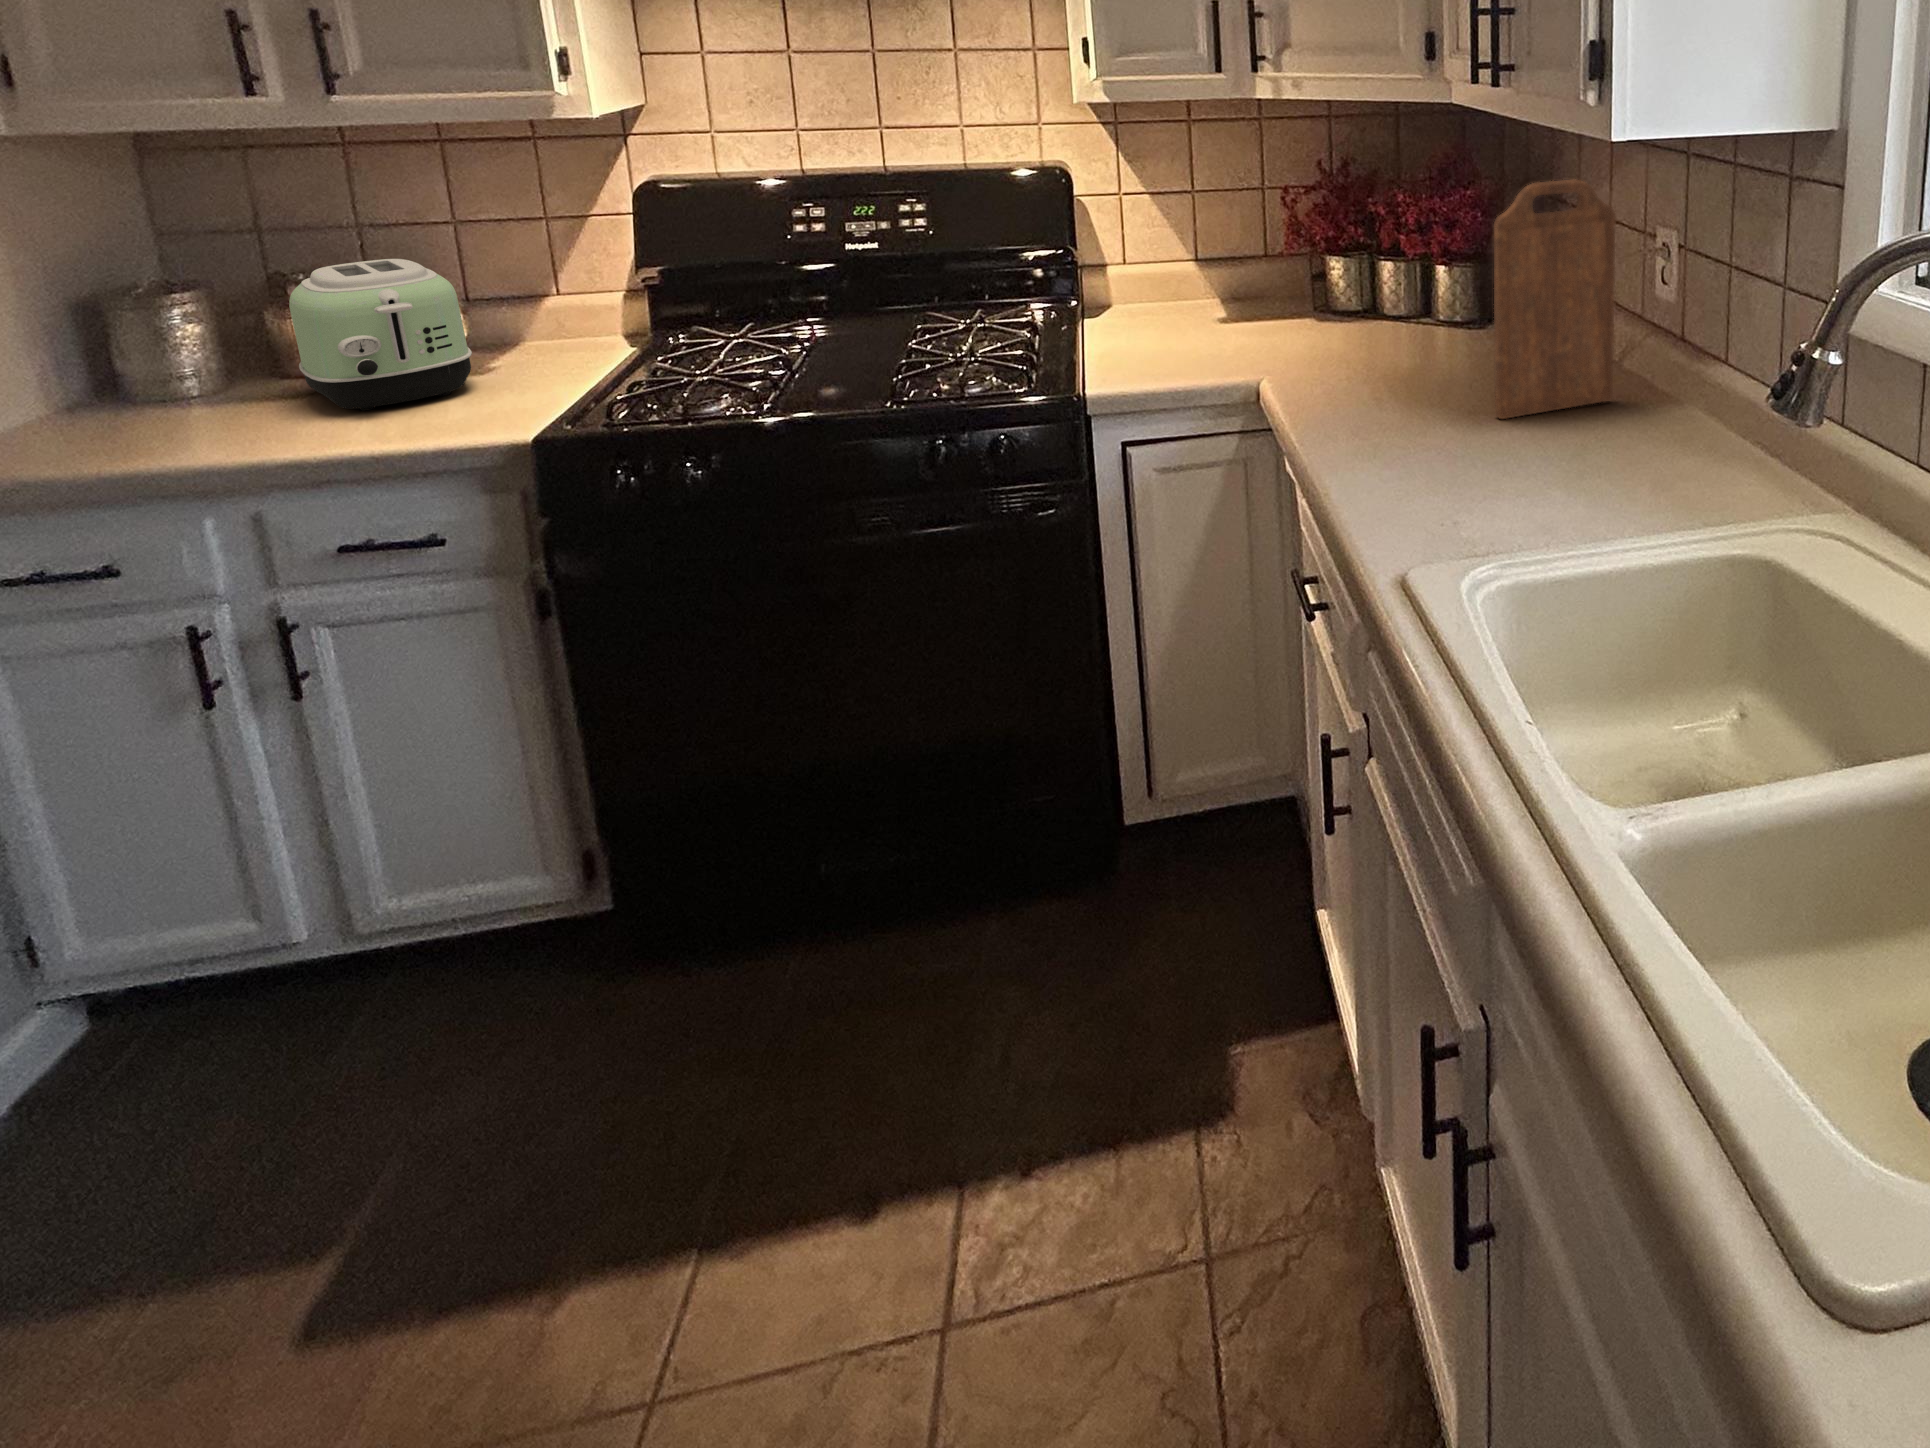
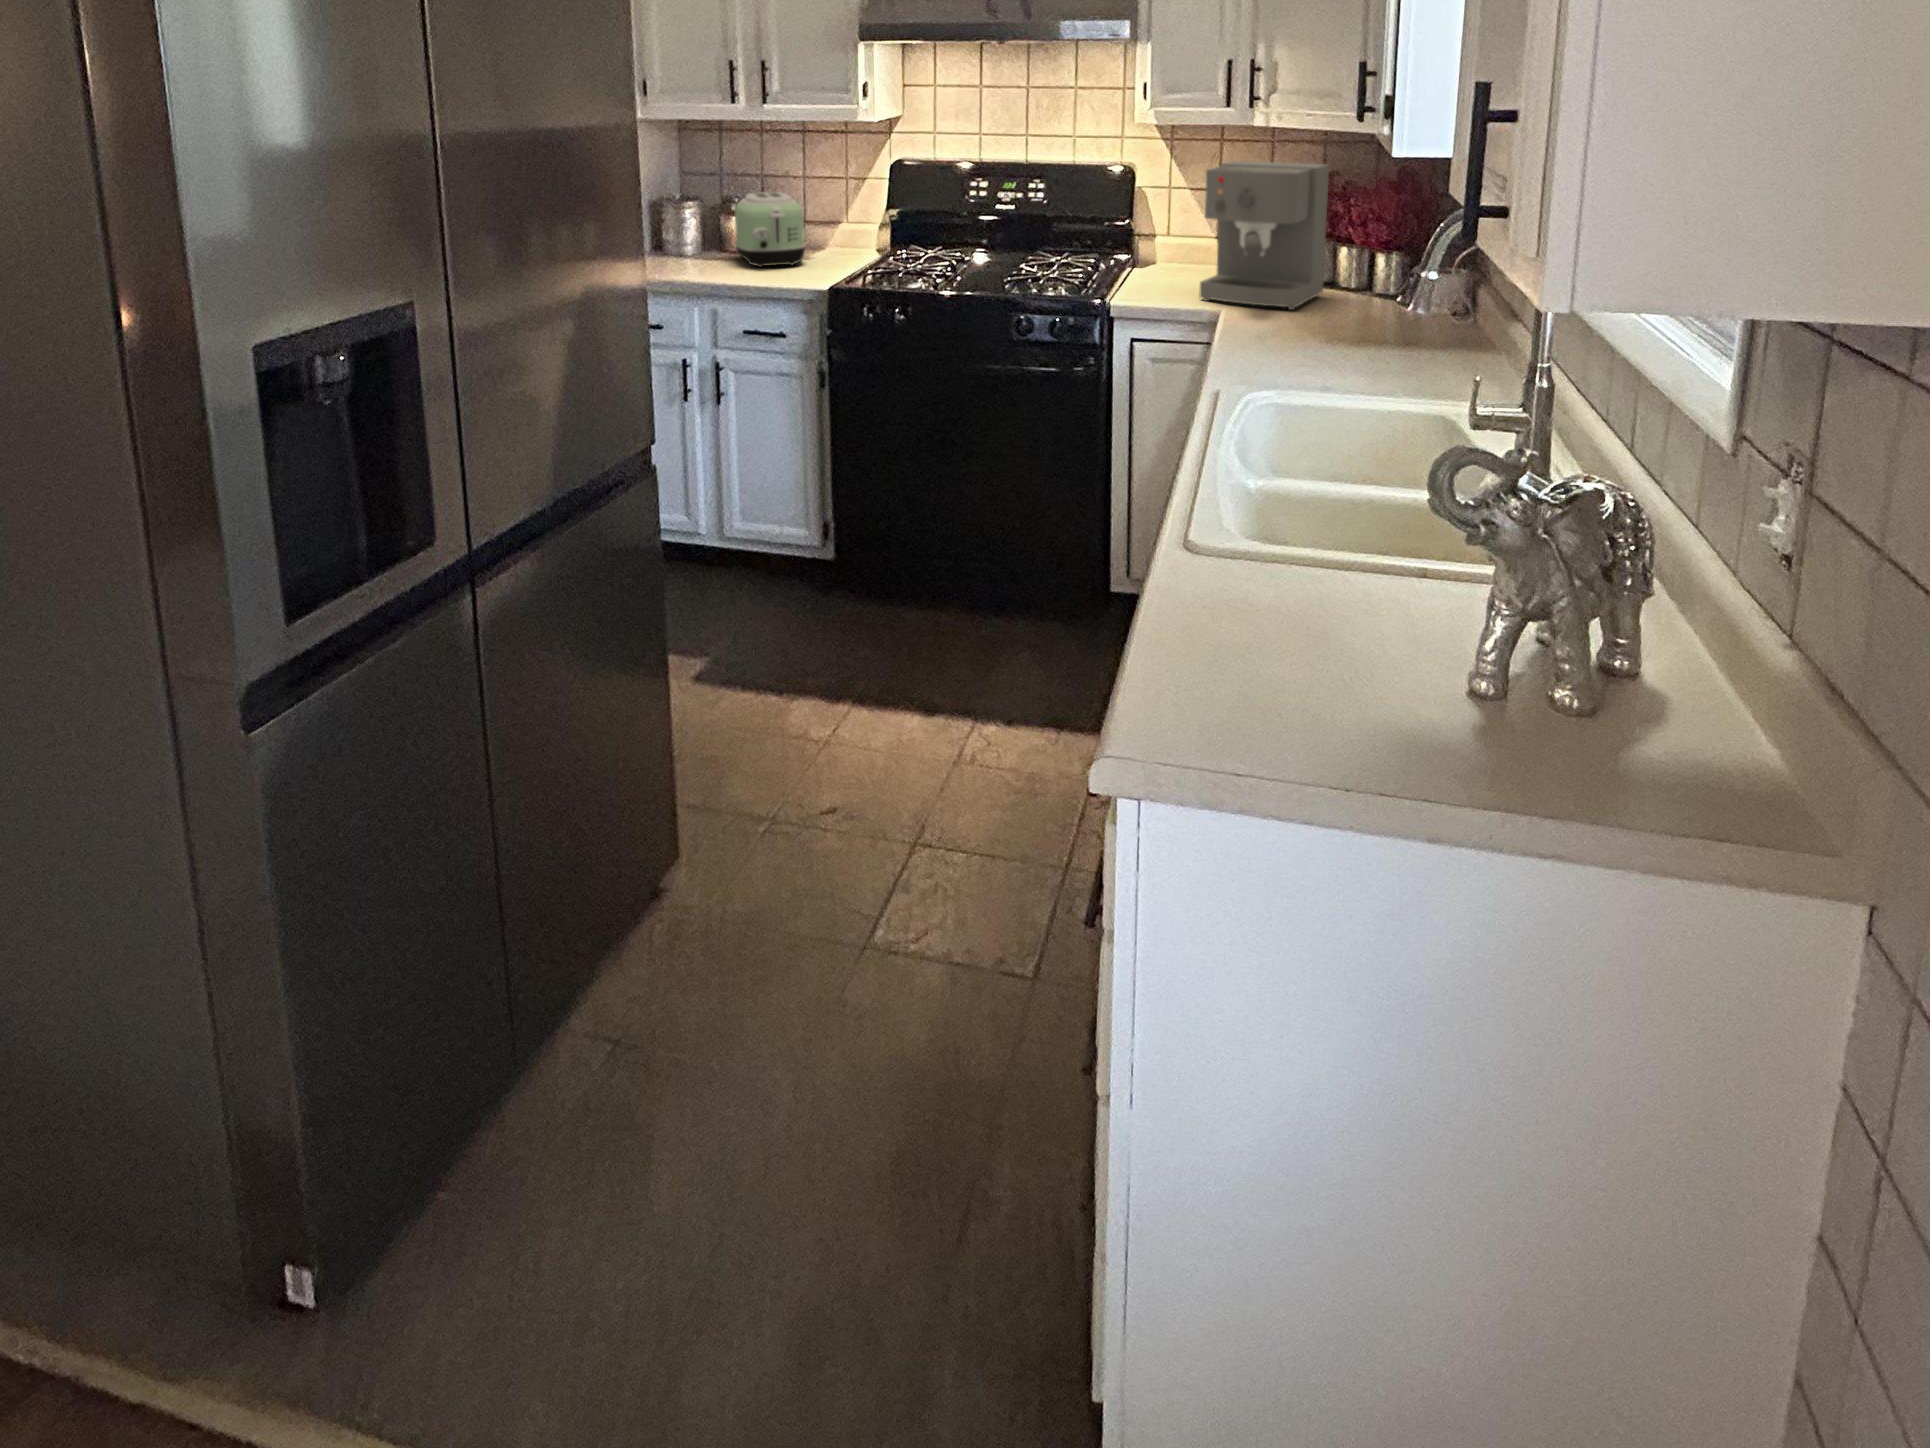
coffee maker: none [1214,150,1377,368] -> present [1199,161,1329,310]
cutting board: present [1494,179,1616,419] -> none [1357,186,1462,346]

